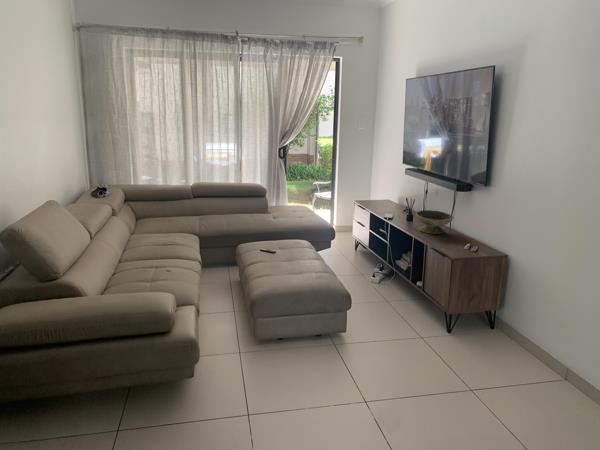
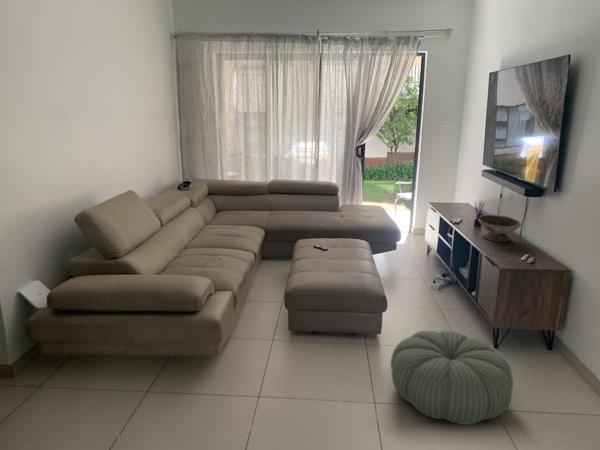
pouf: none [371,321,488,407] -> present [391,331,513,425]

